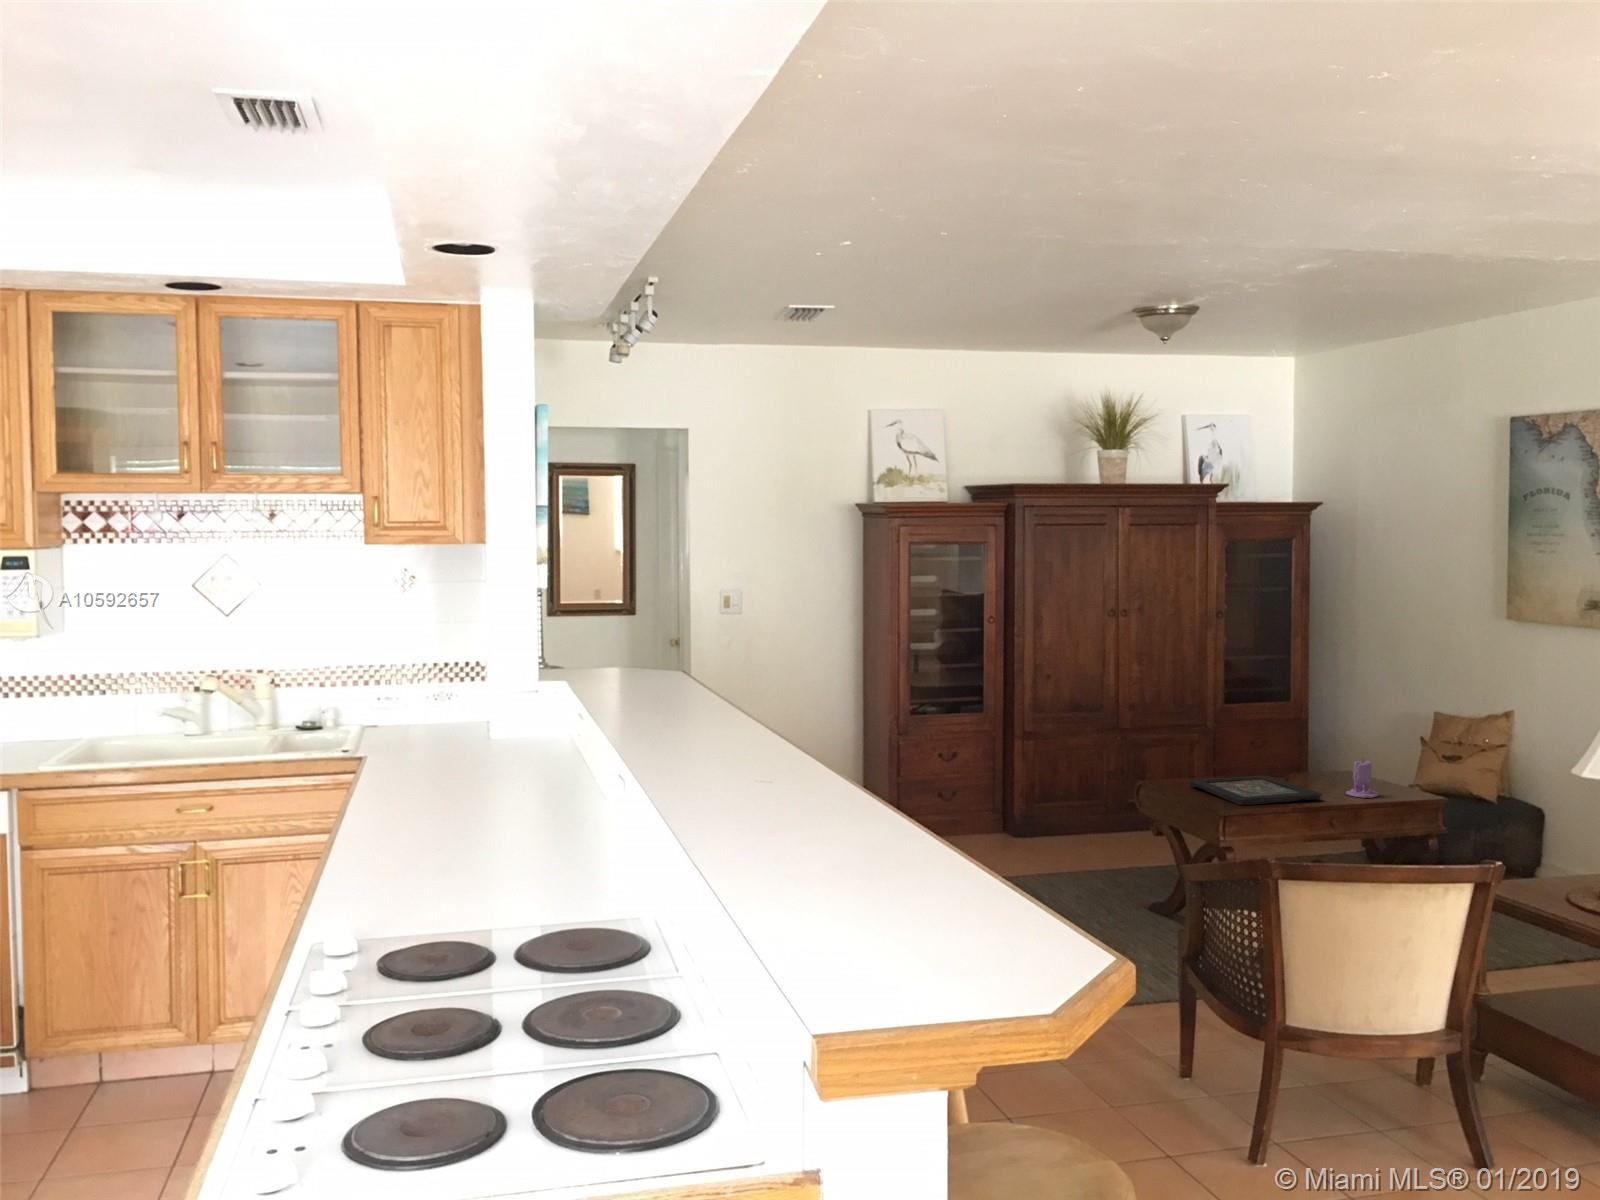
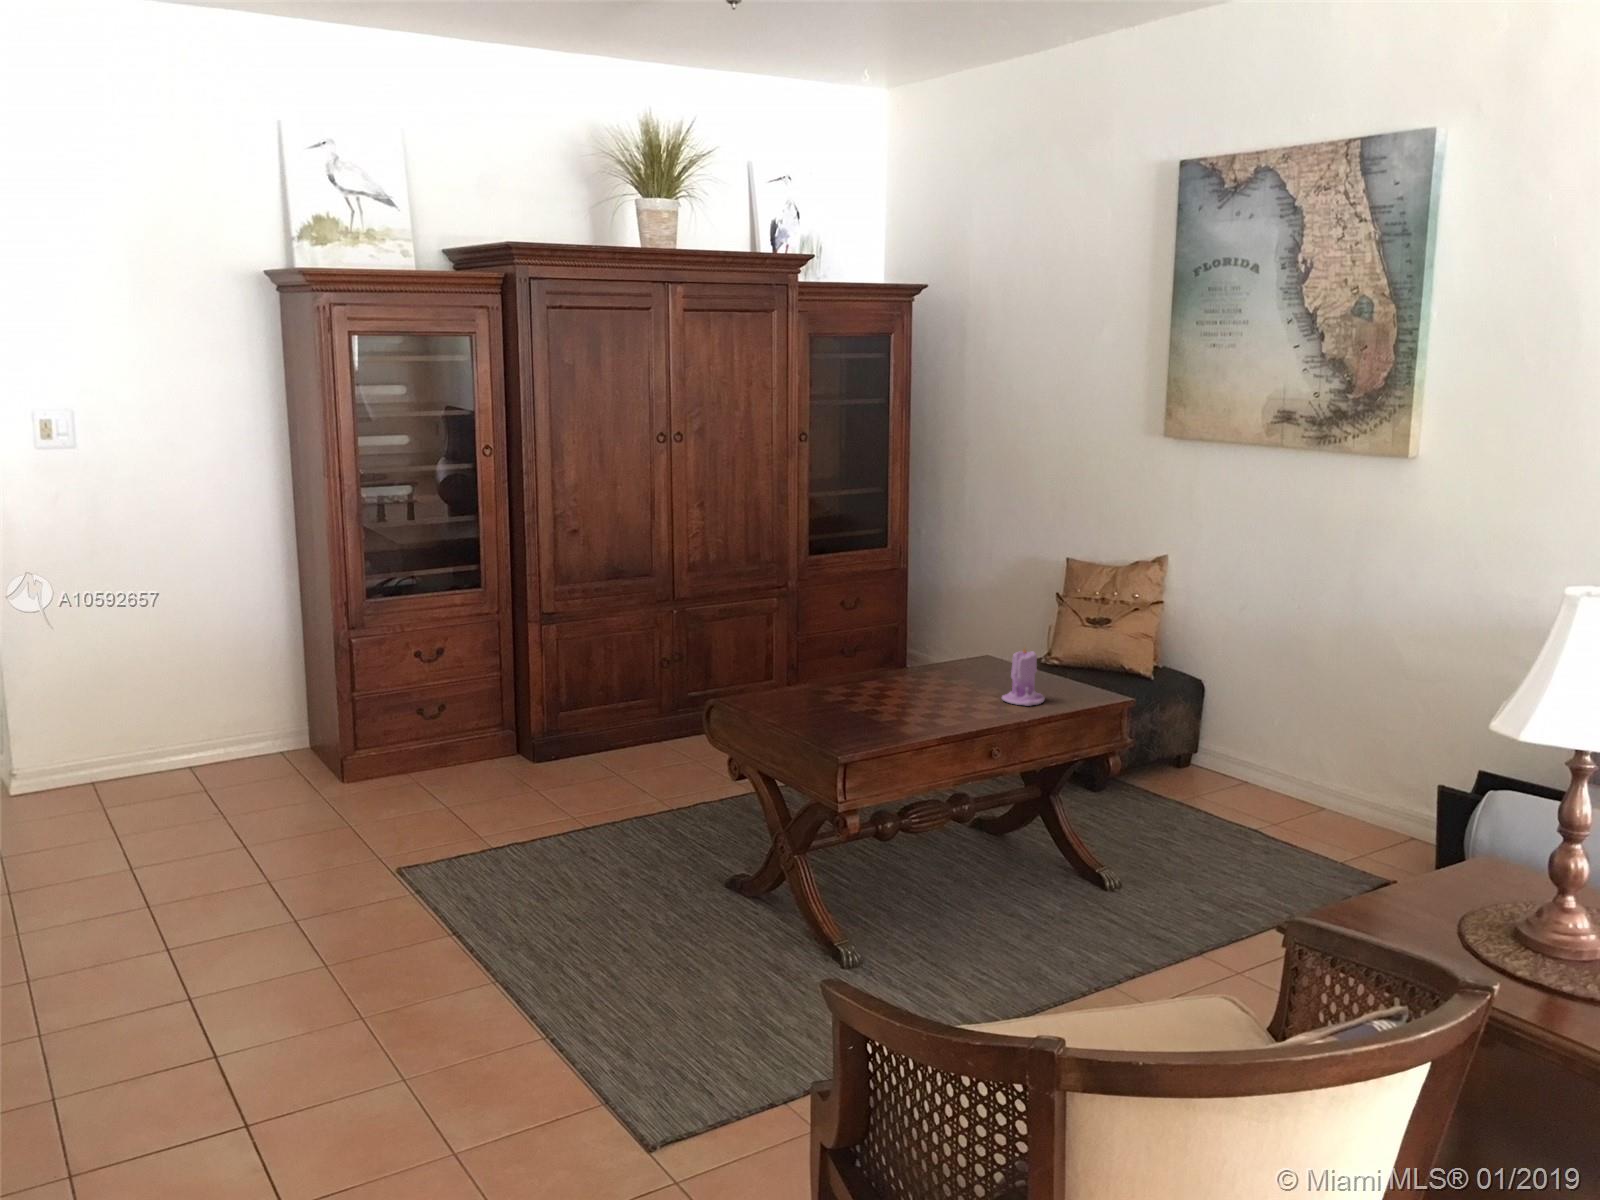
decorative tray: present [1189,776,1323,805] -> none [783,676,976,737]

